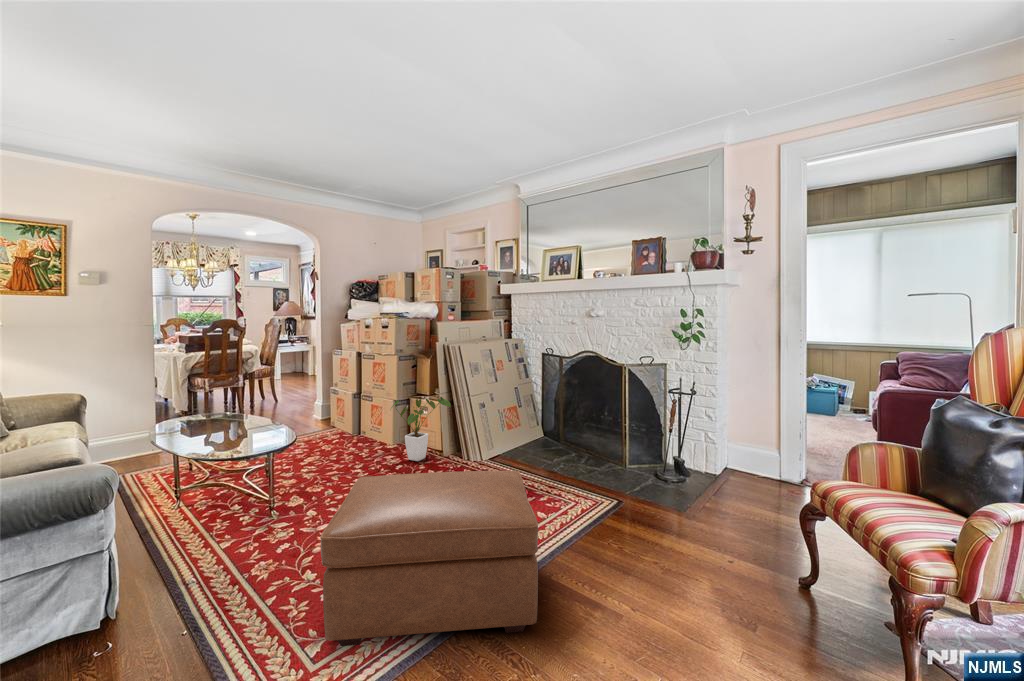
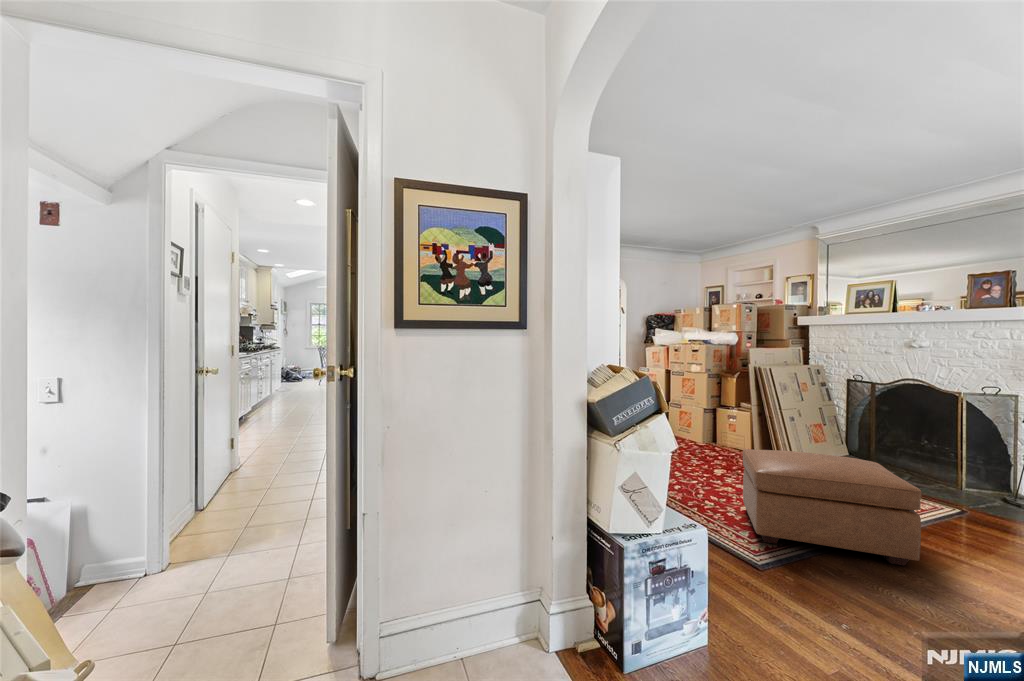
house plant: present [391,397,451,461] -> none [715,408,764,458]

